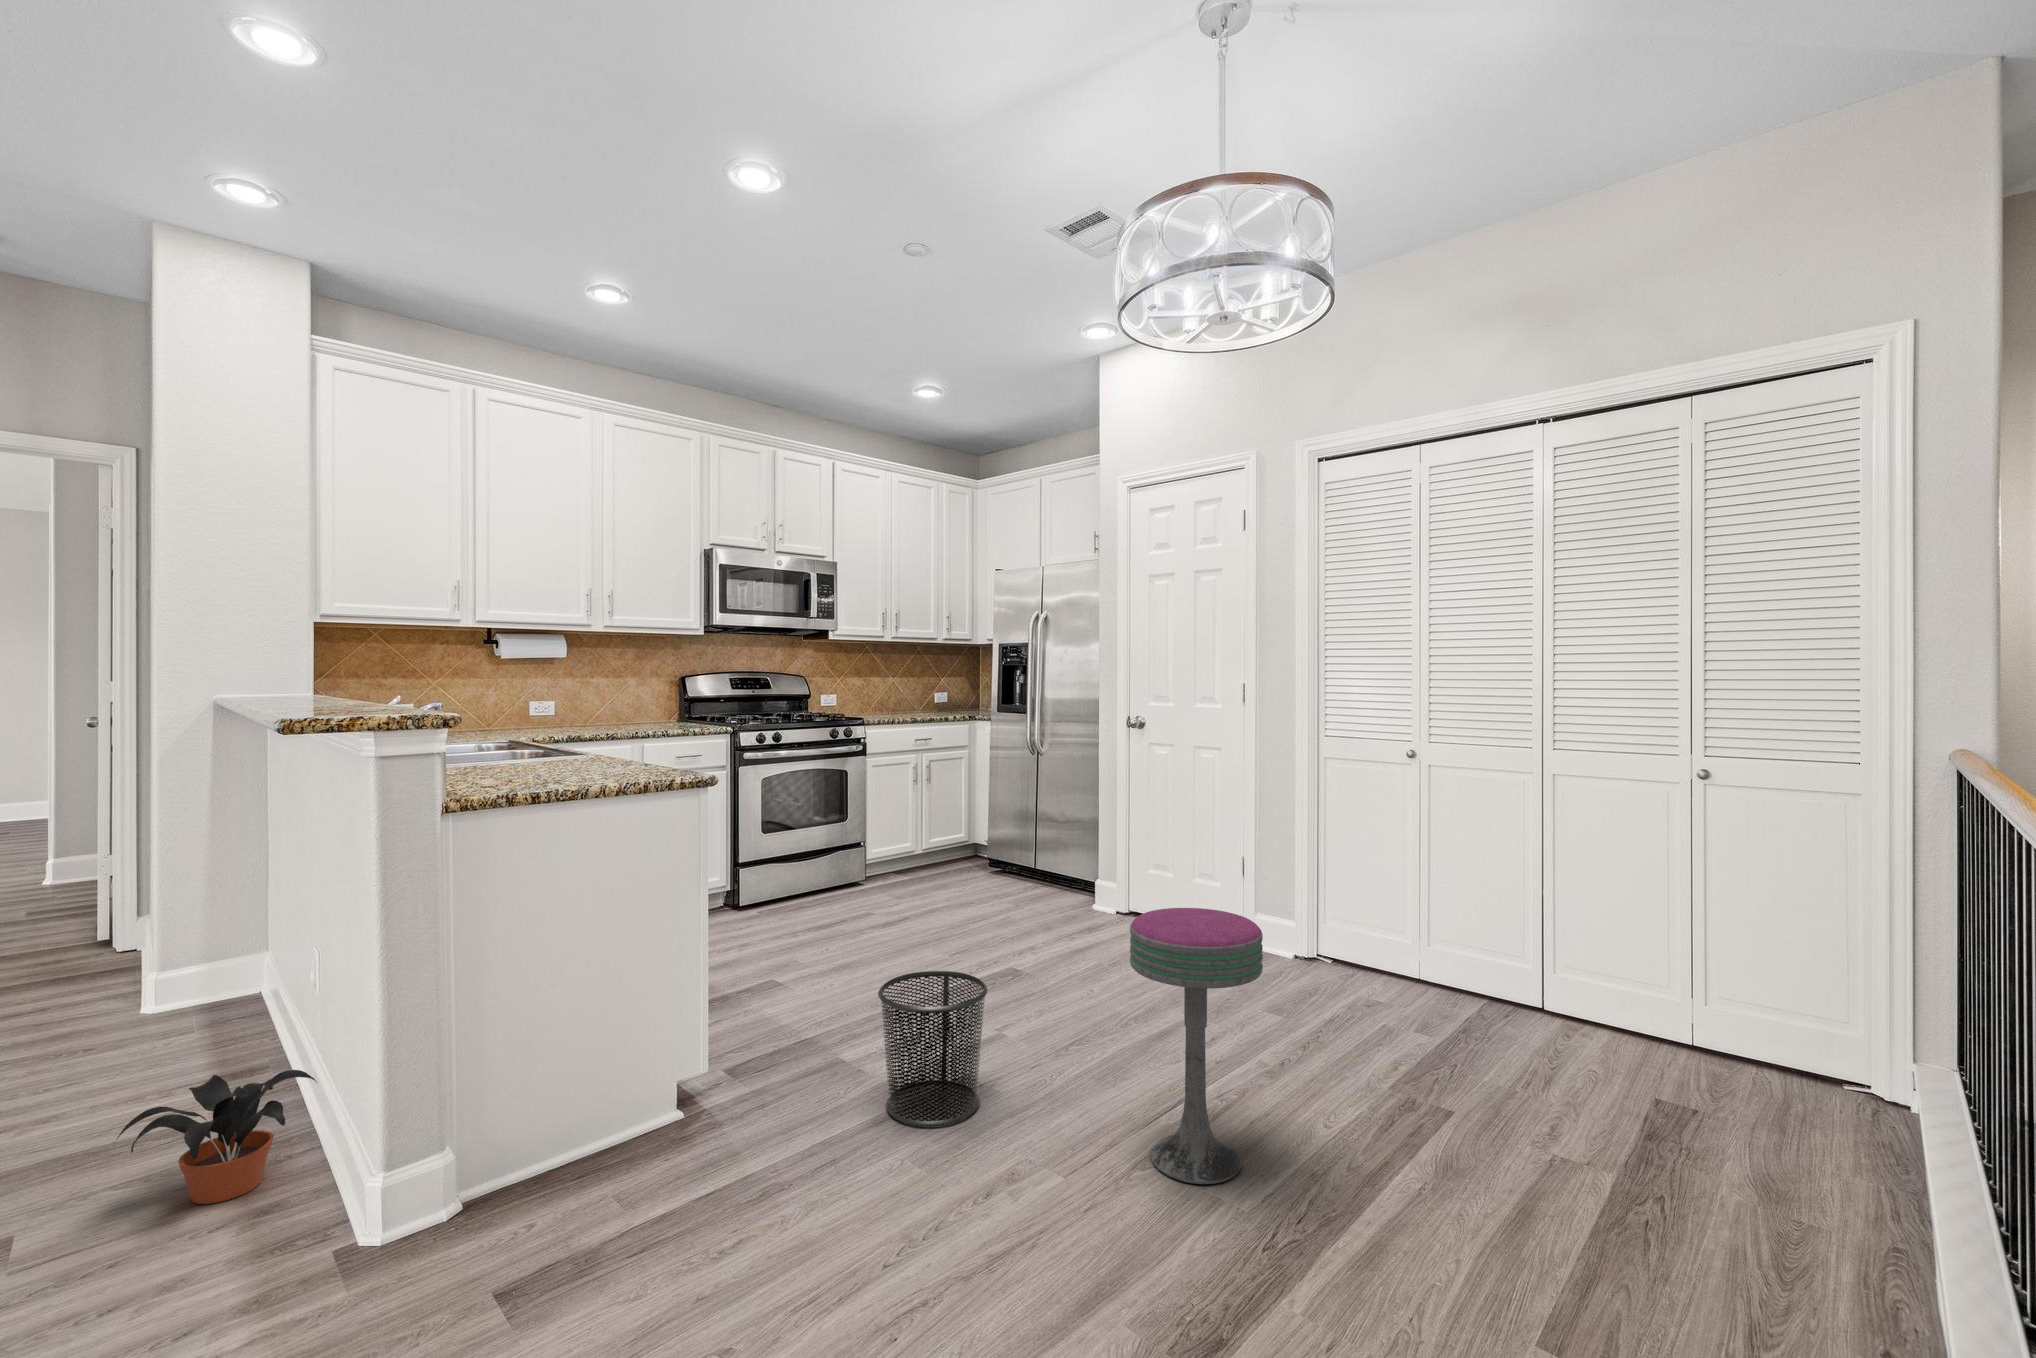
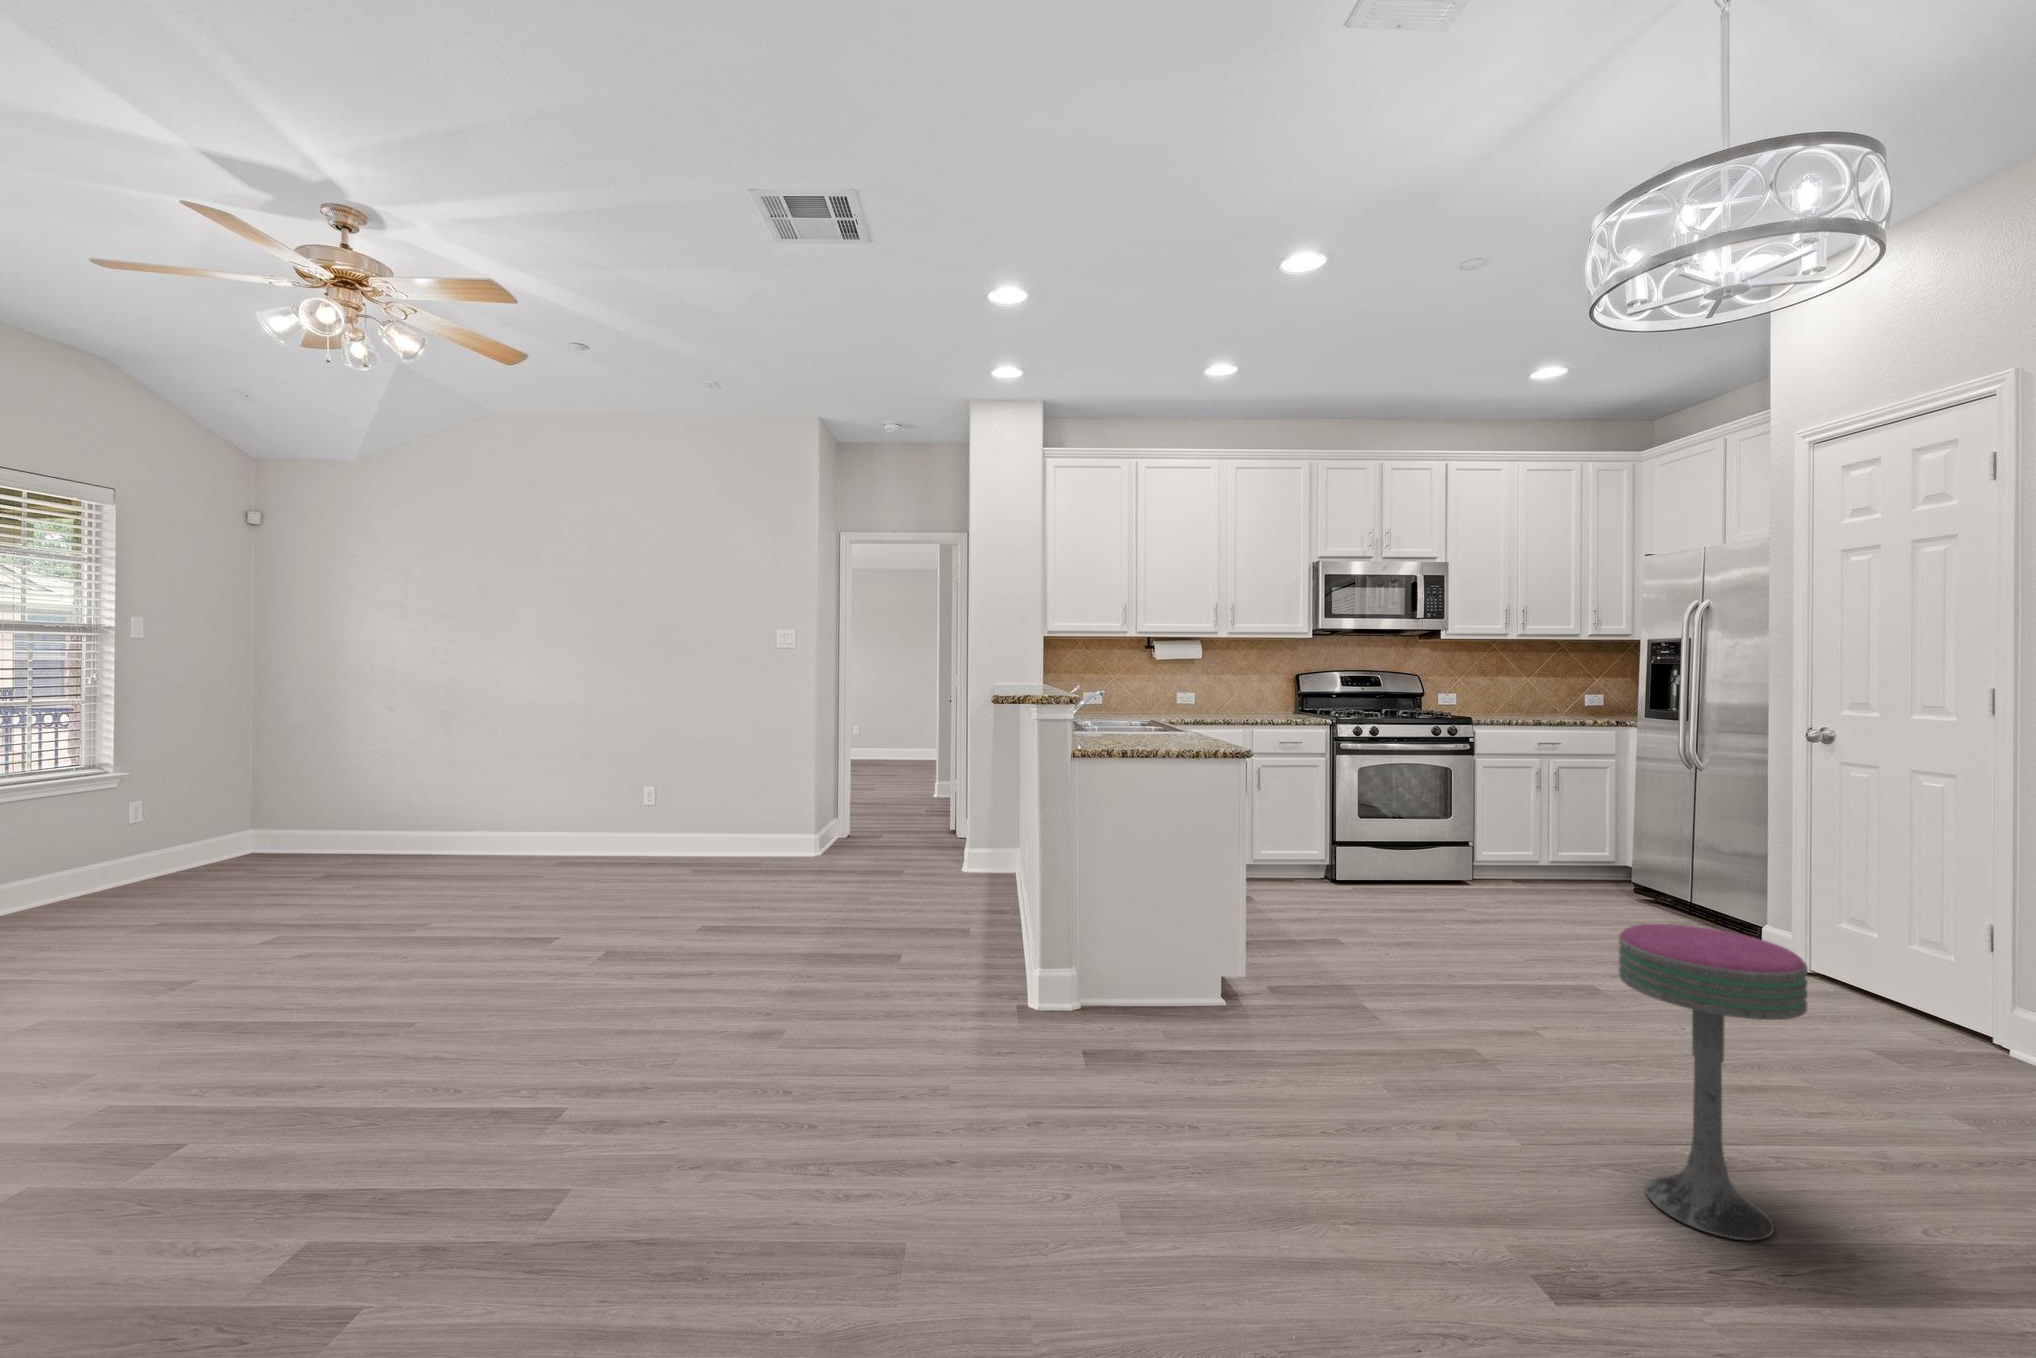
trash can: present [878,971,988,1127] -> none [1374,943,1486,1086]
potted plant: present [118,1070,317,1204] -> none [921,902,1009,974]

